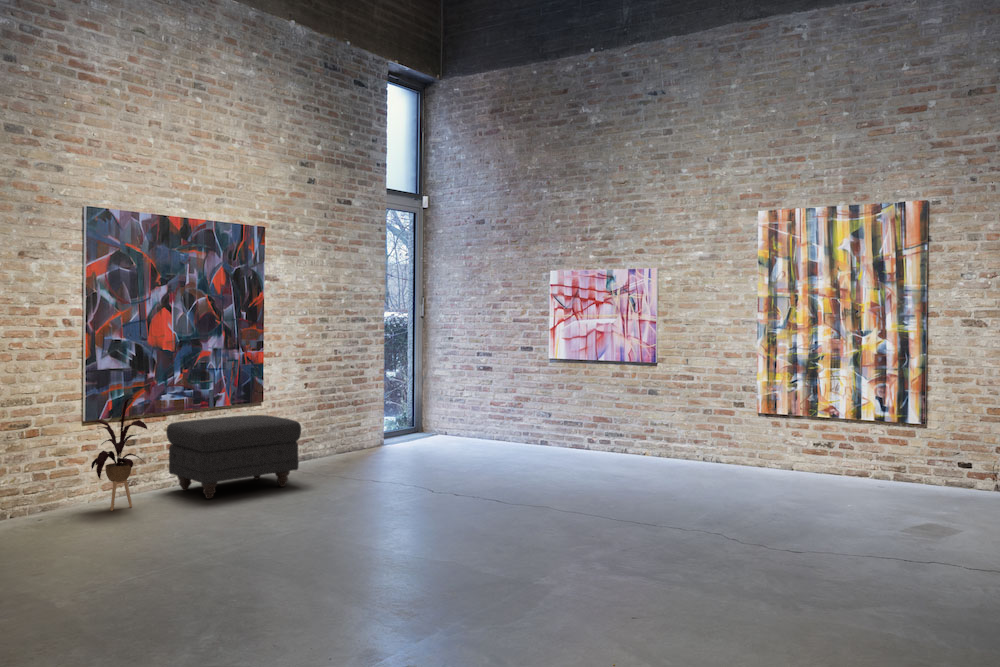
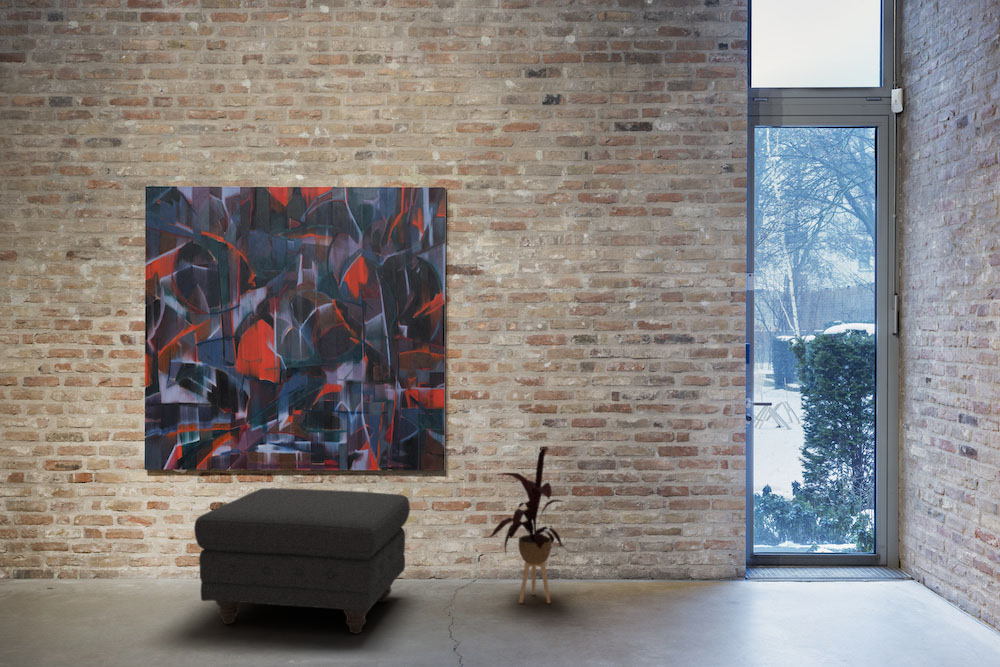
house plant: present [85,398,147,511] -> present [490,449,564,603]

